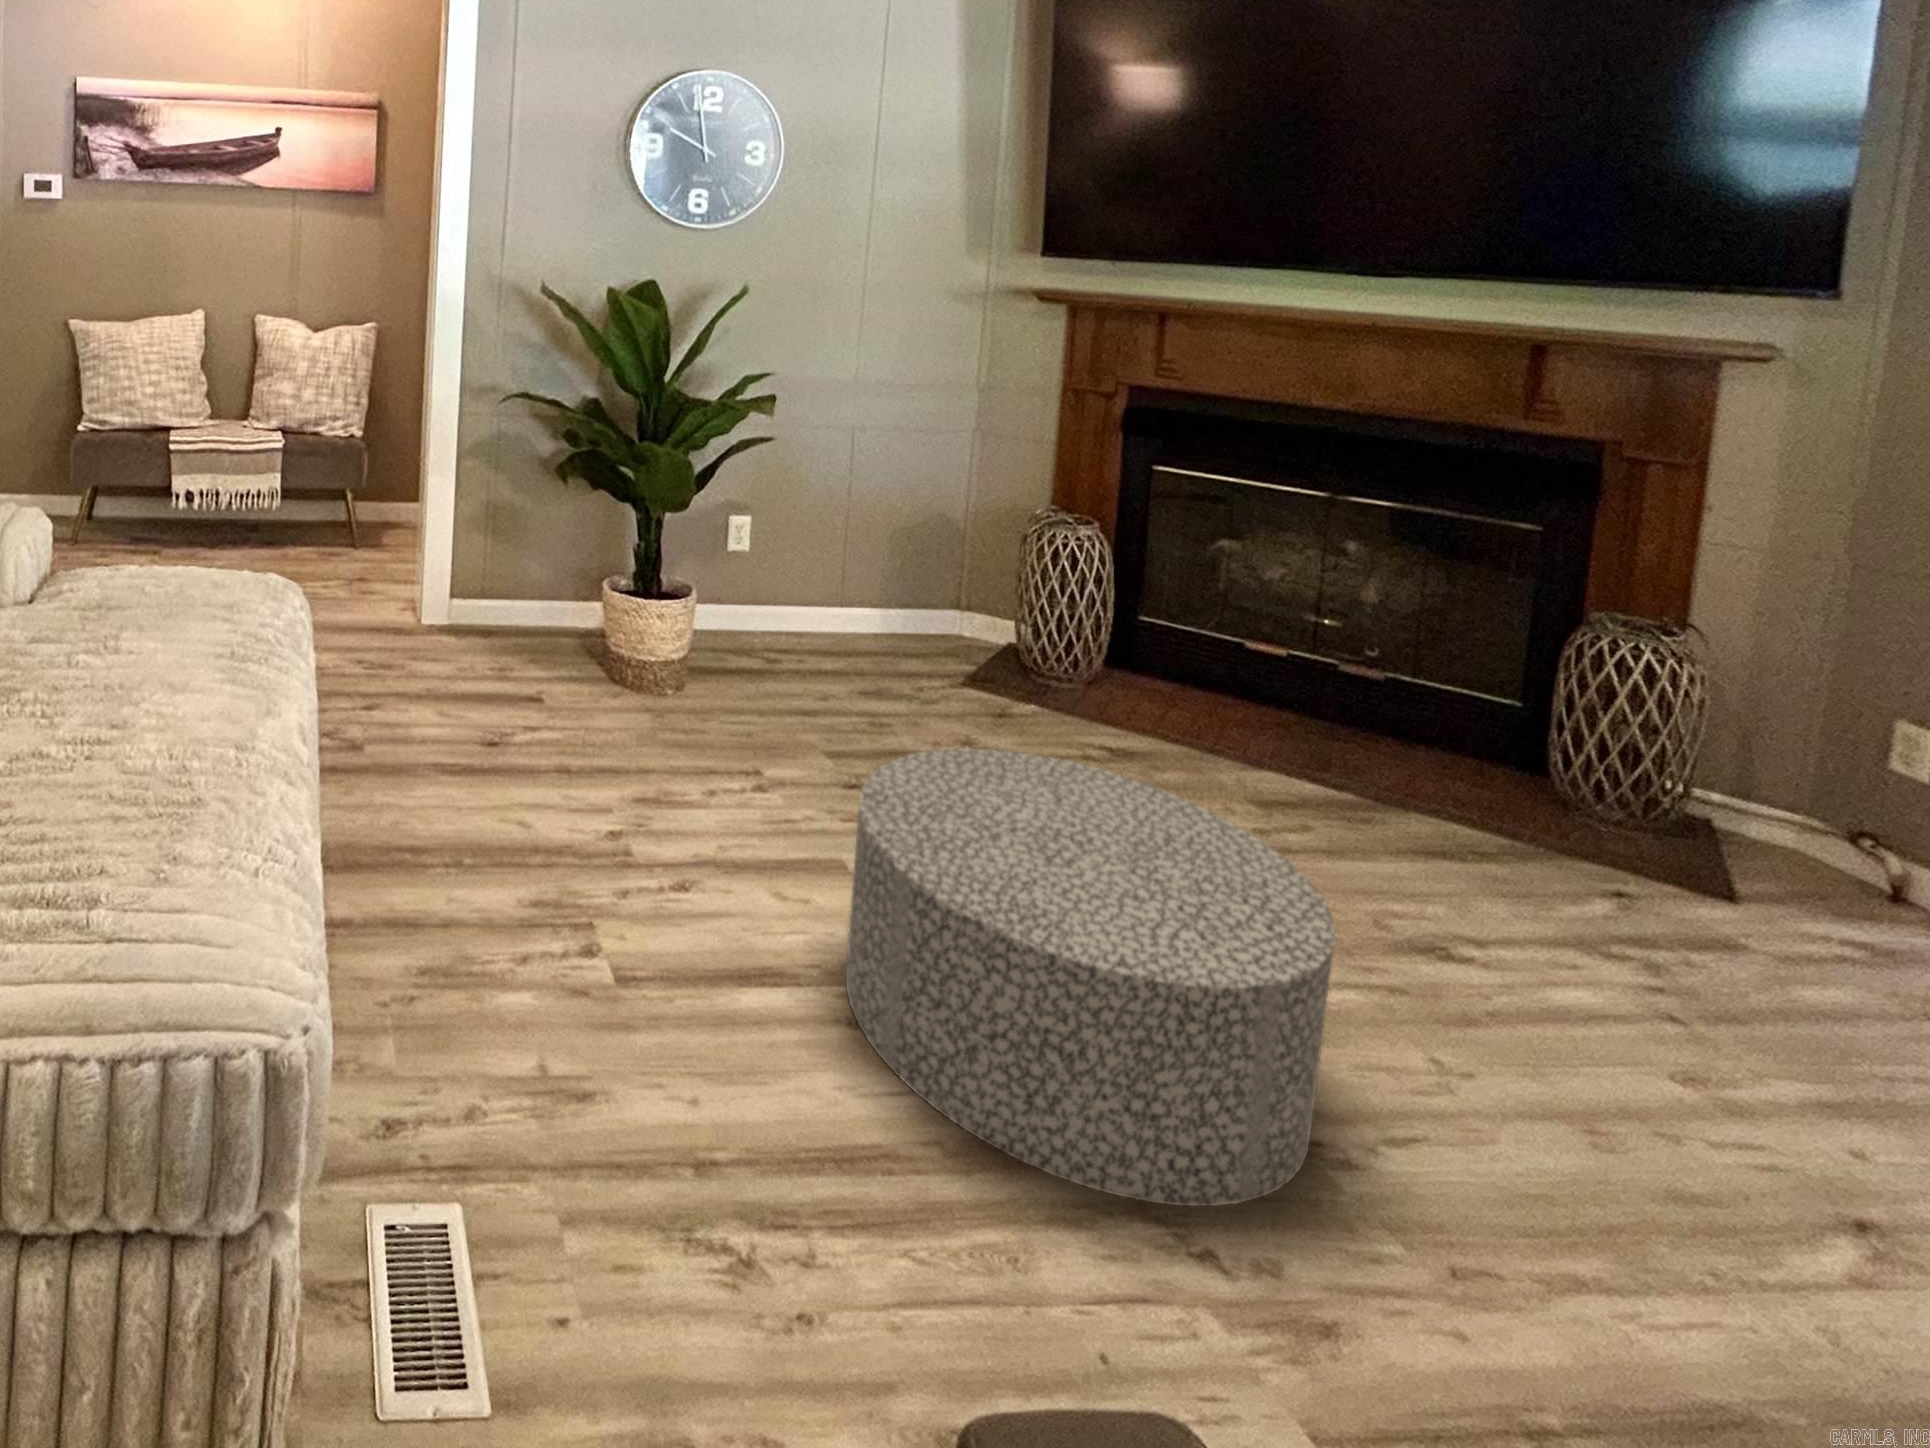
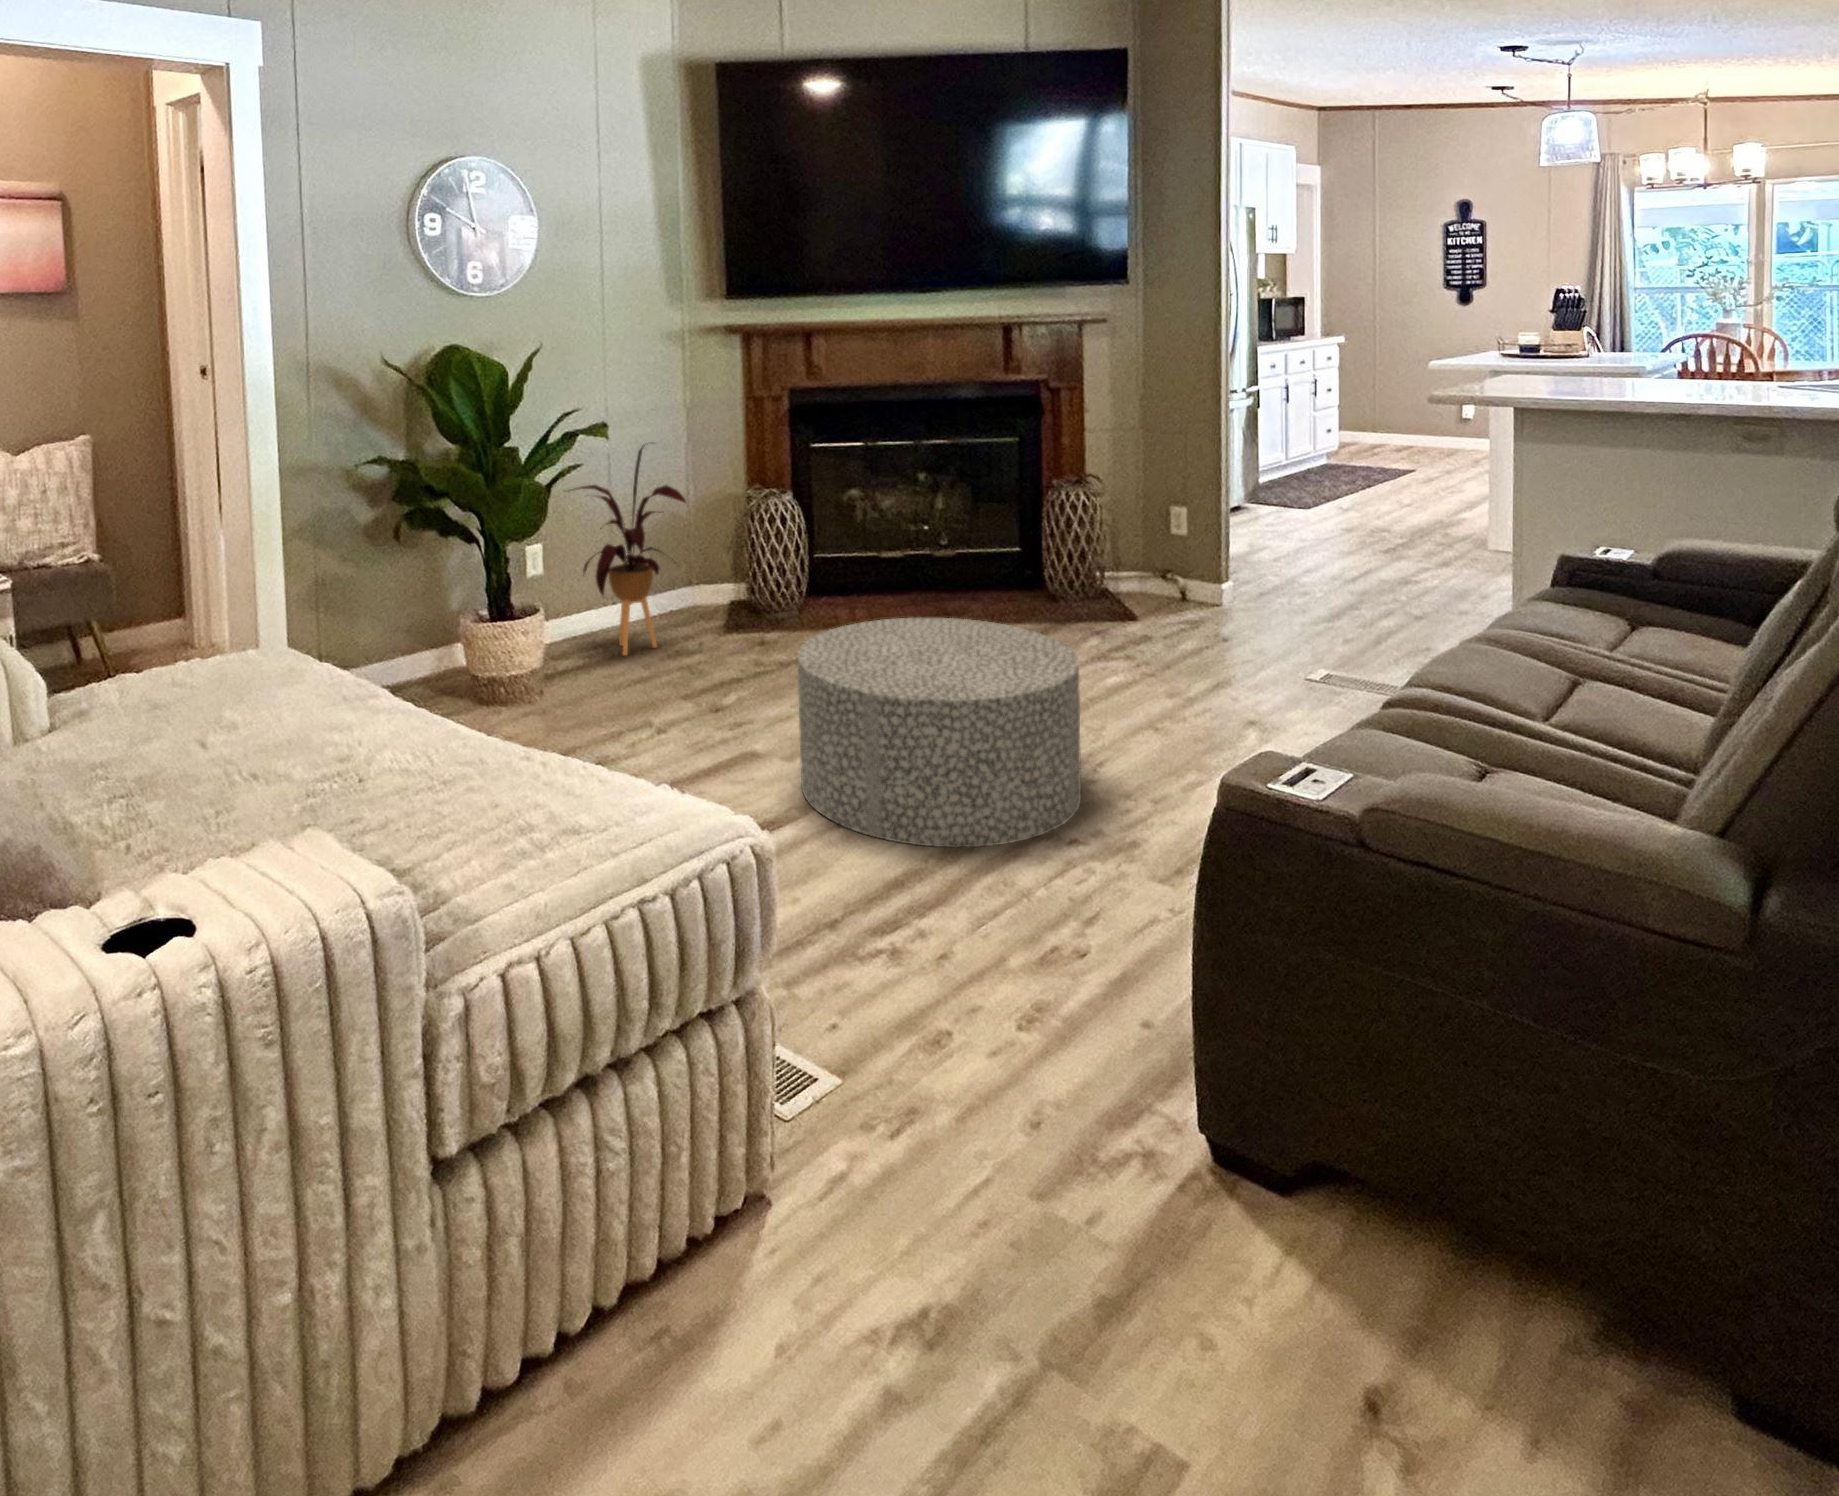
house plant: none [771,431,903,675] -> present [575,446,686,655]

